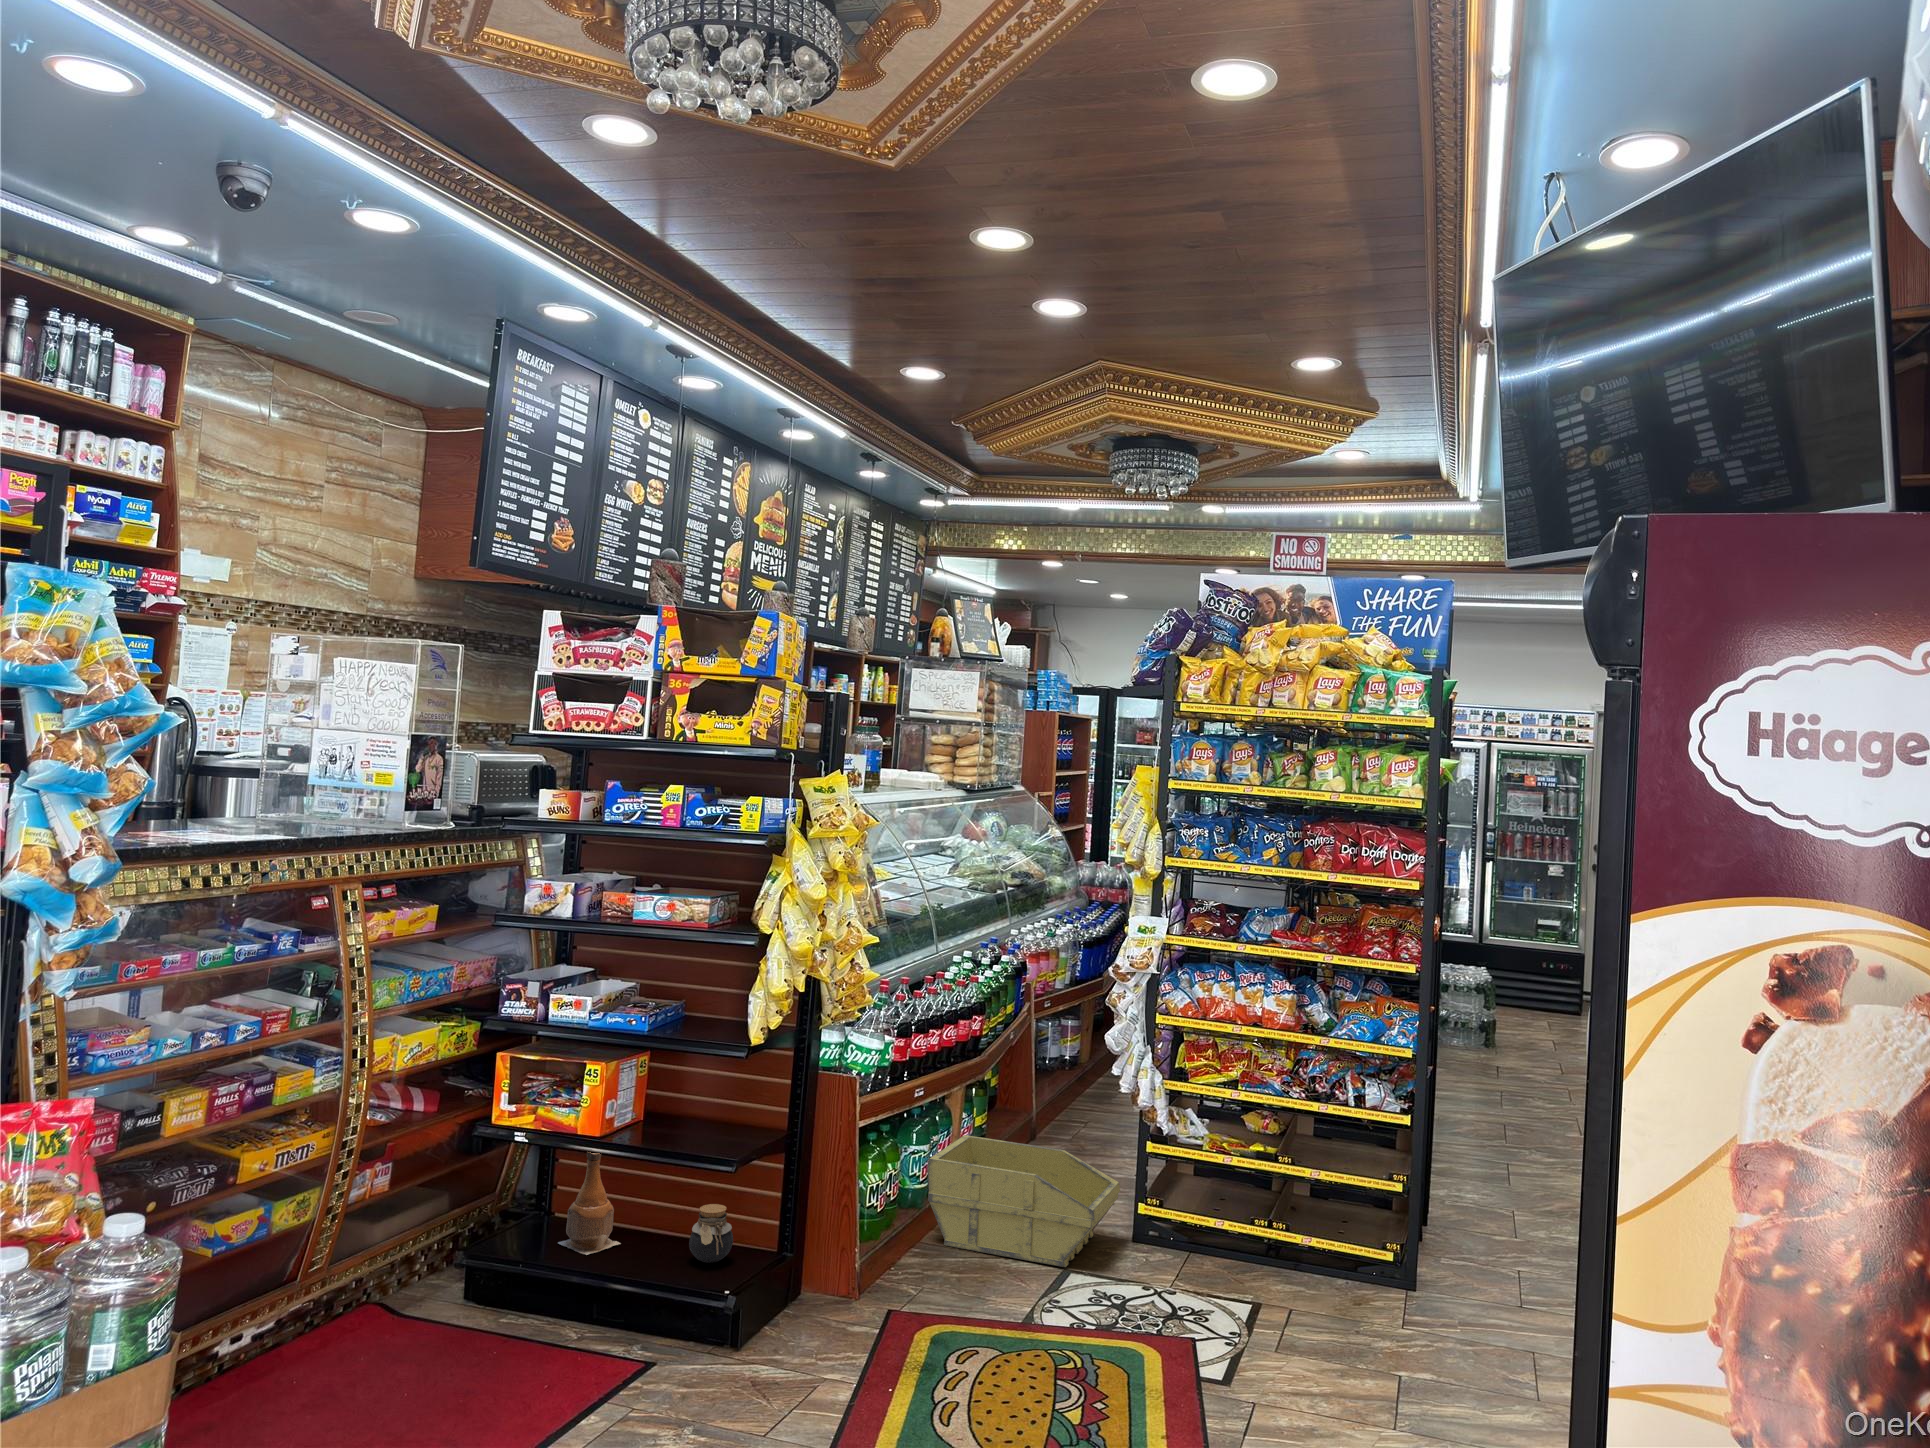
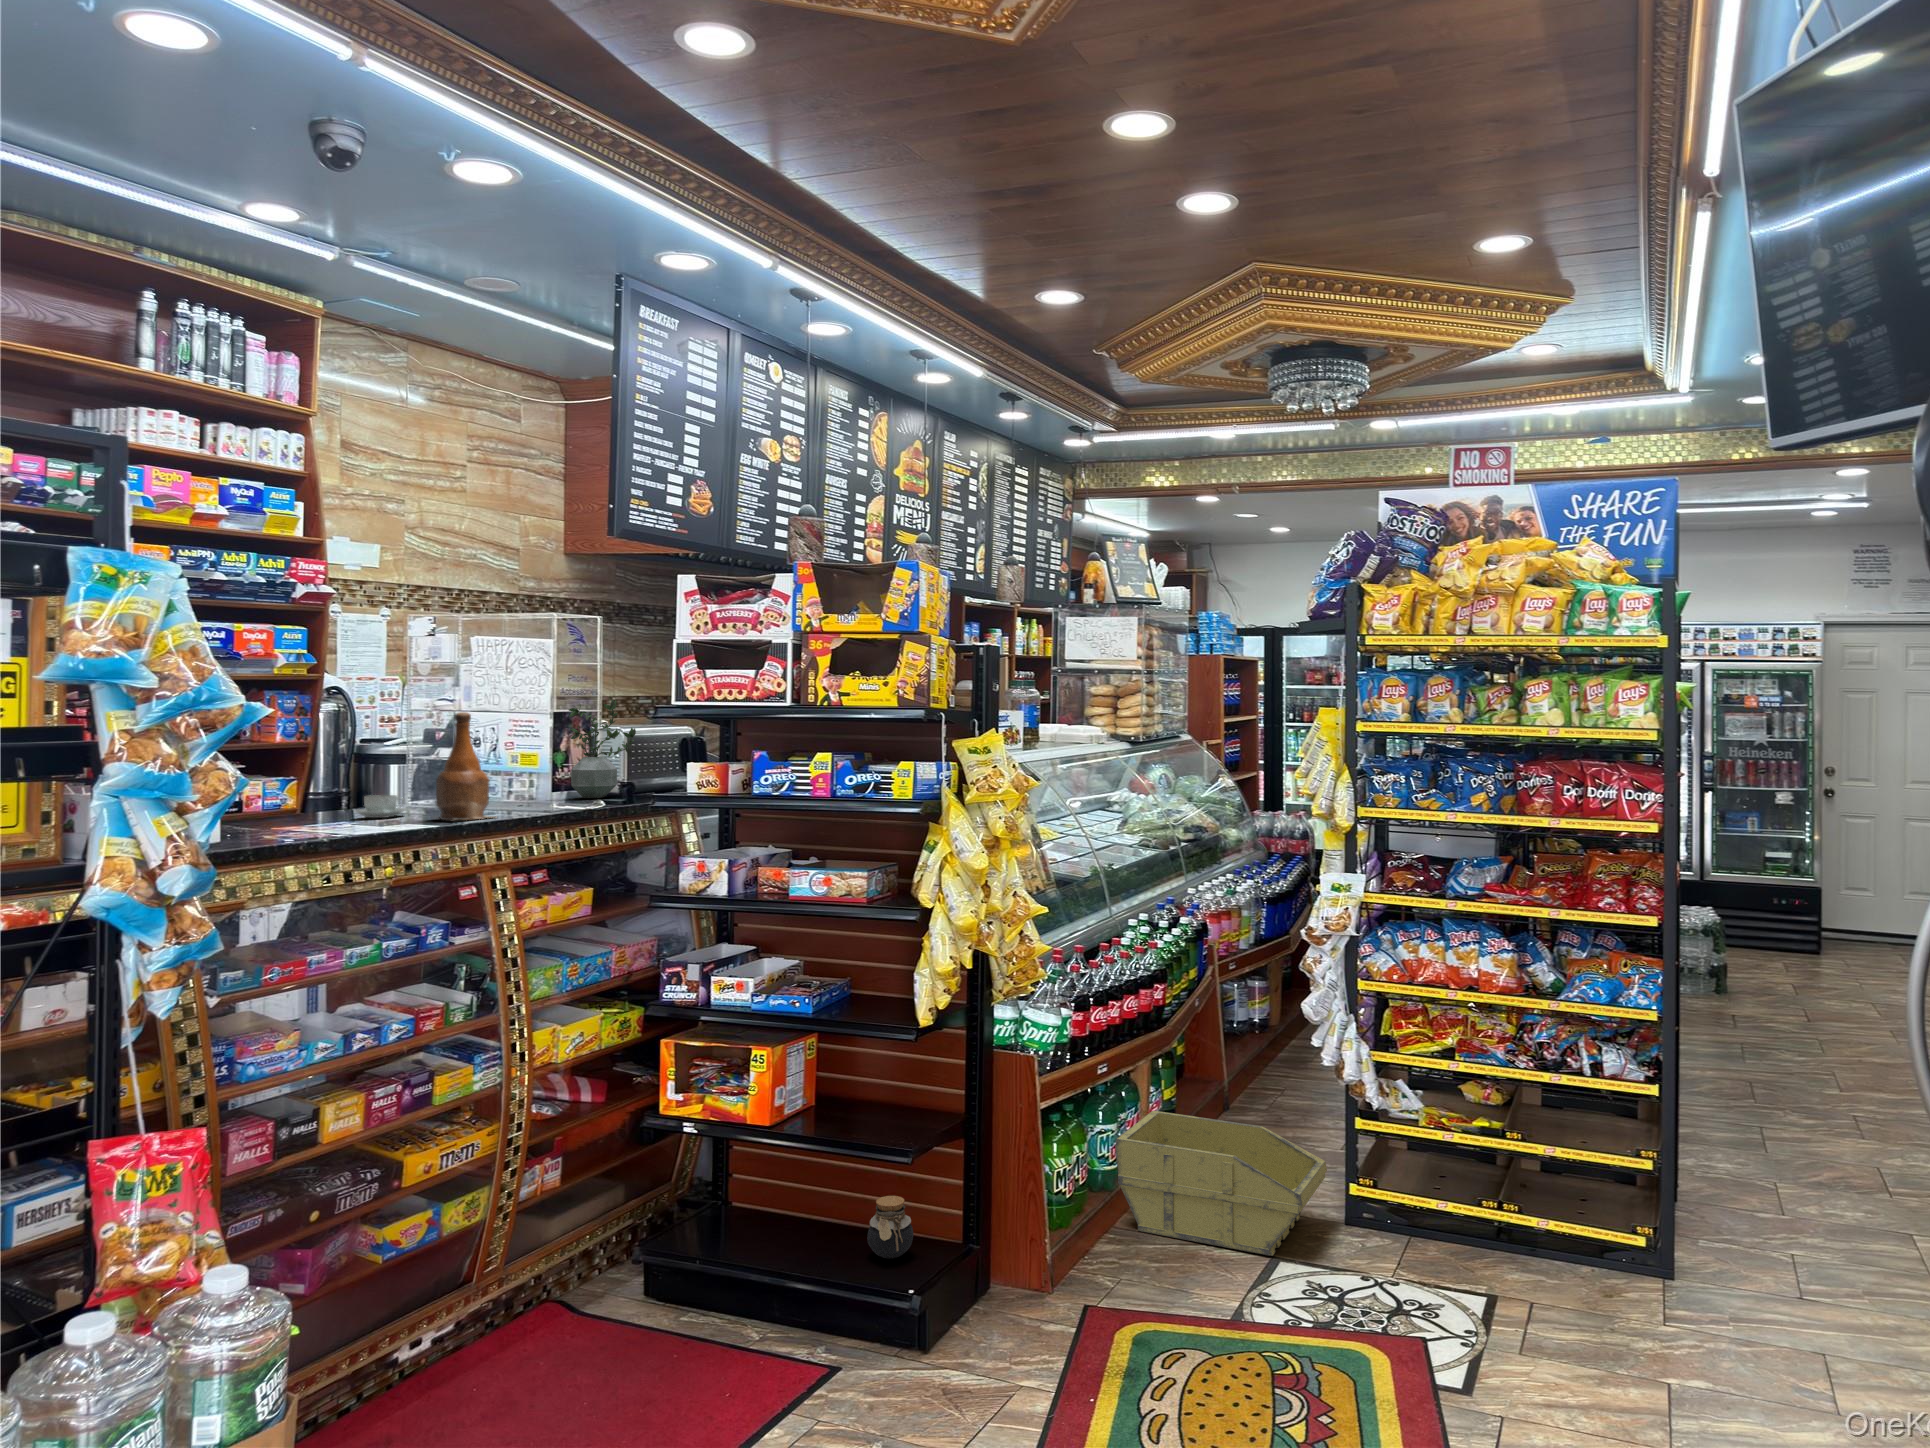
potted plant: none [424,725,492,819] -> present [569,700,636,798]
coffee cup: none [209,806,262,828] -> present [355,795,406,818]
bottle: present [558,1152,620,1255] -> present [435,712,492,820]

